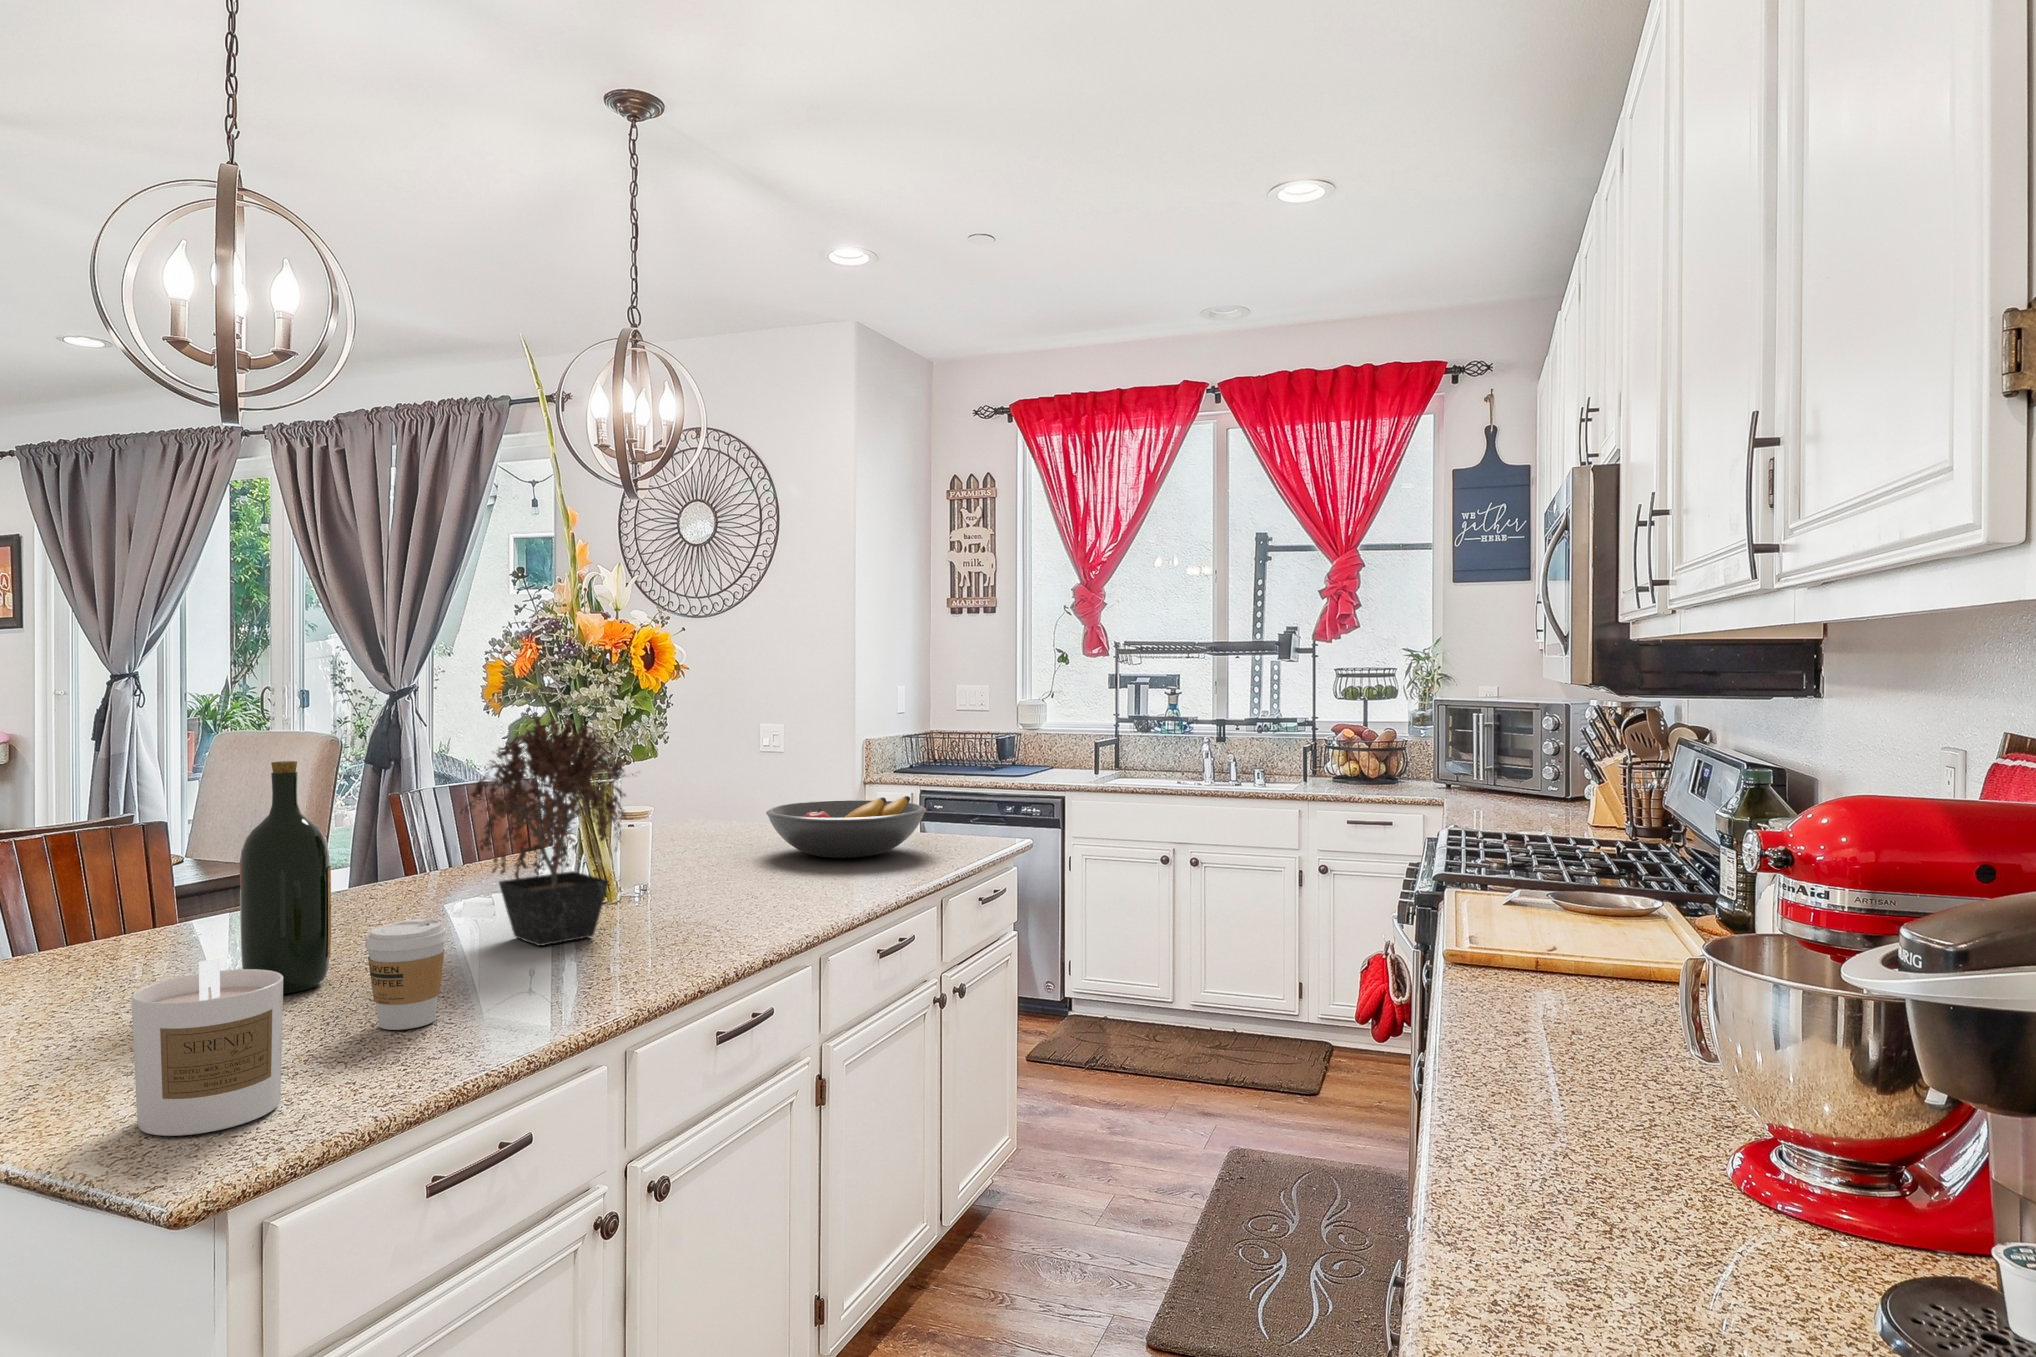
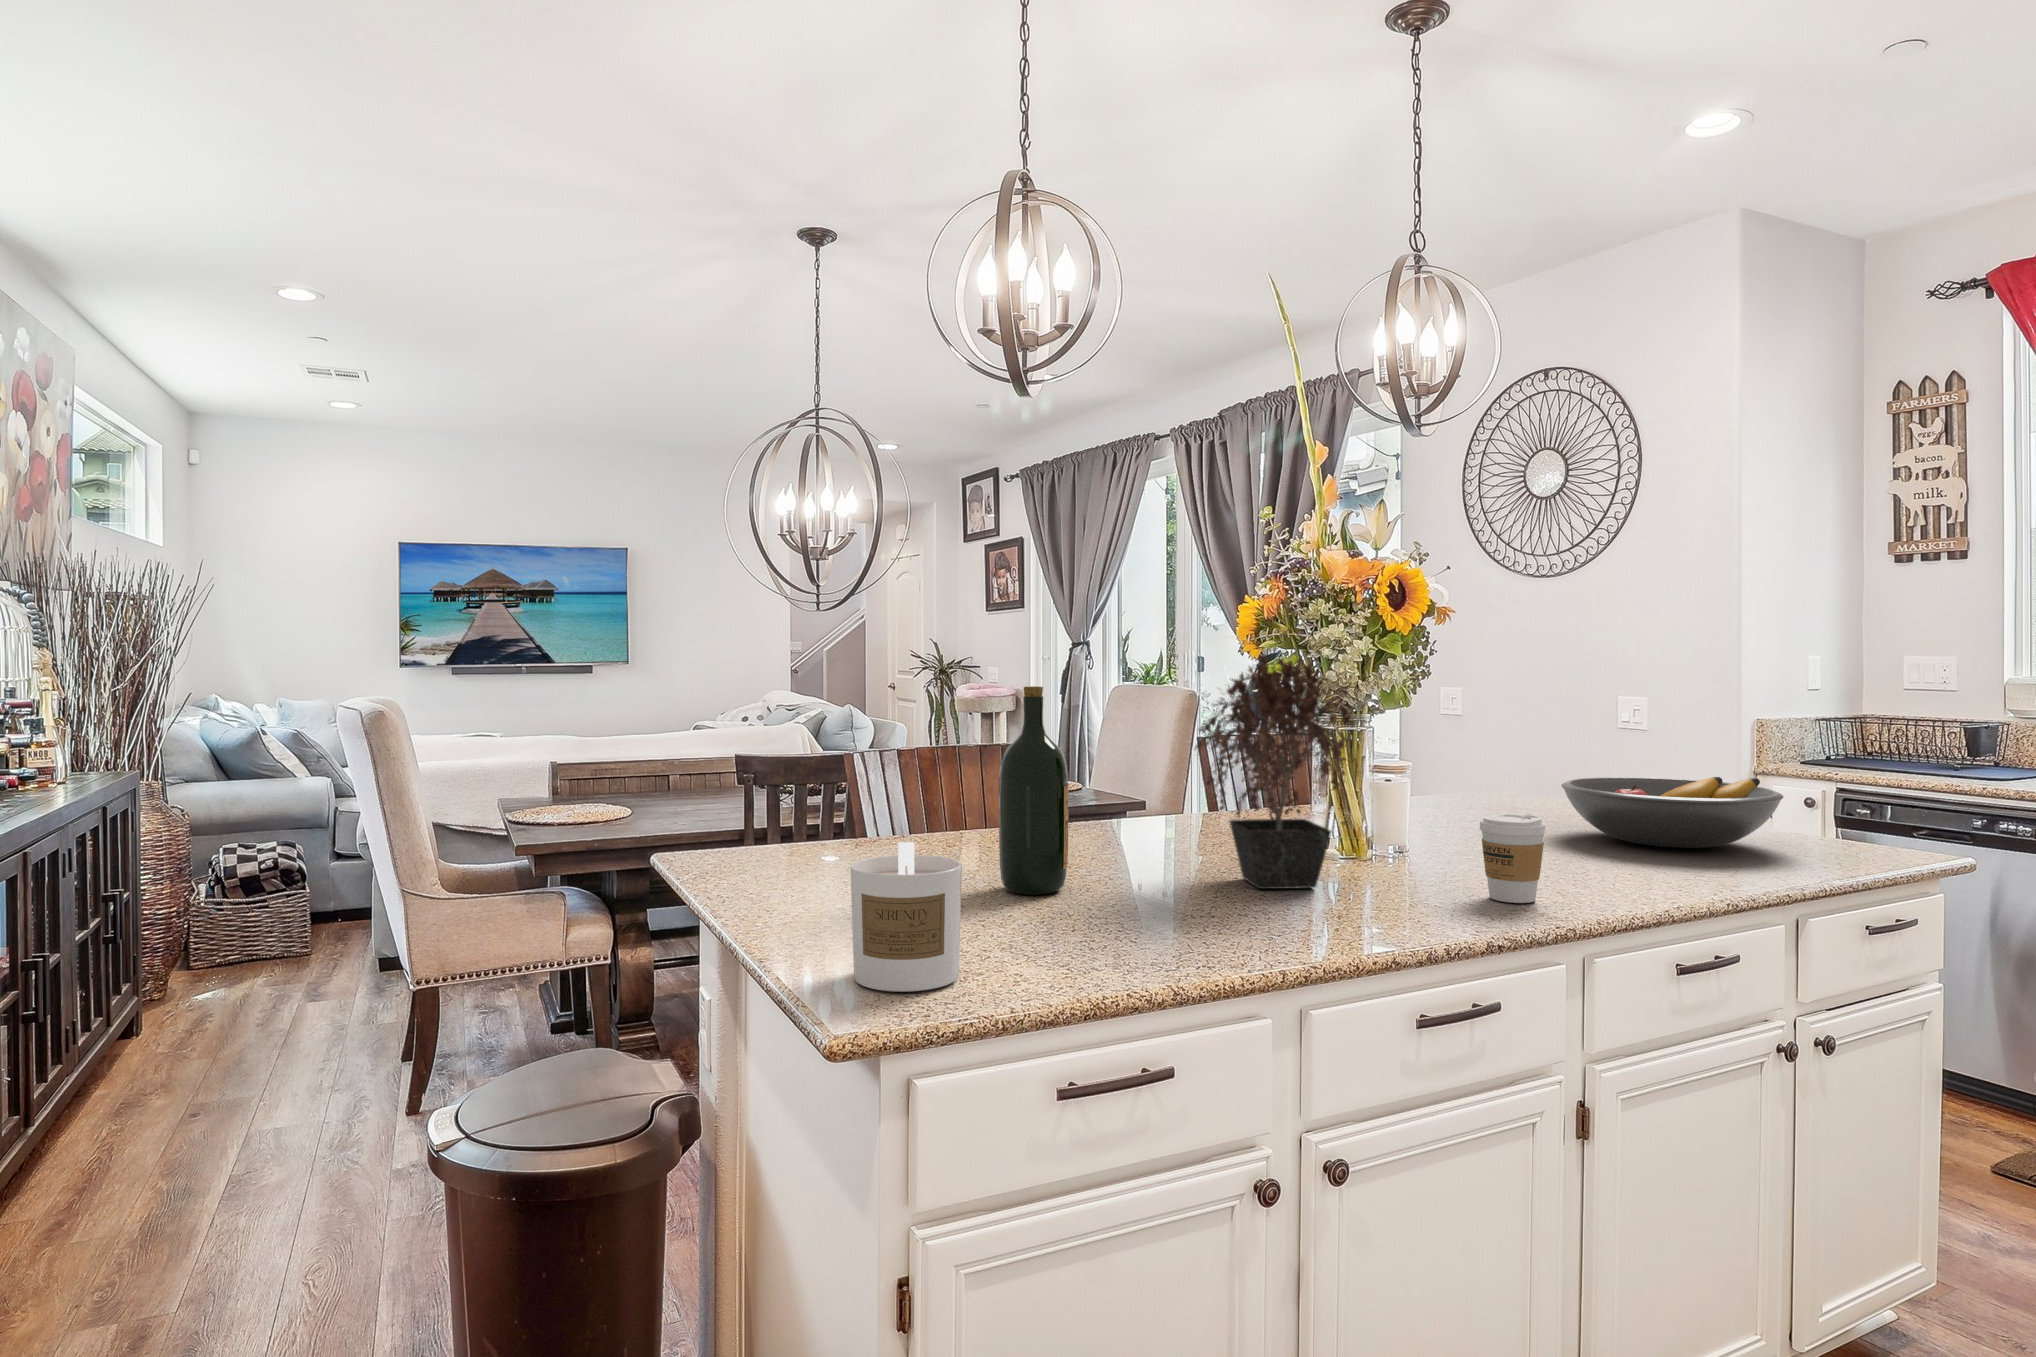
coffee cup: present [365,919,446,1030] -> present [1480,814,1546,903]

